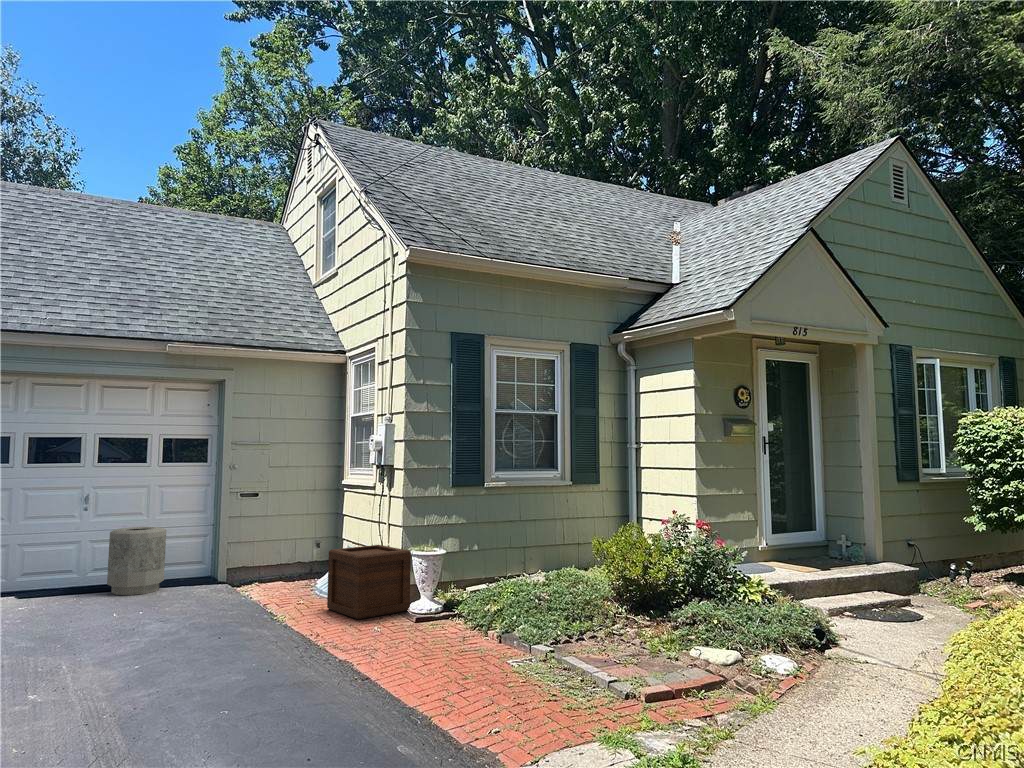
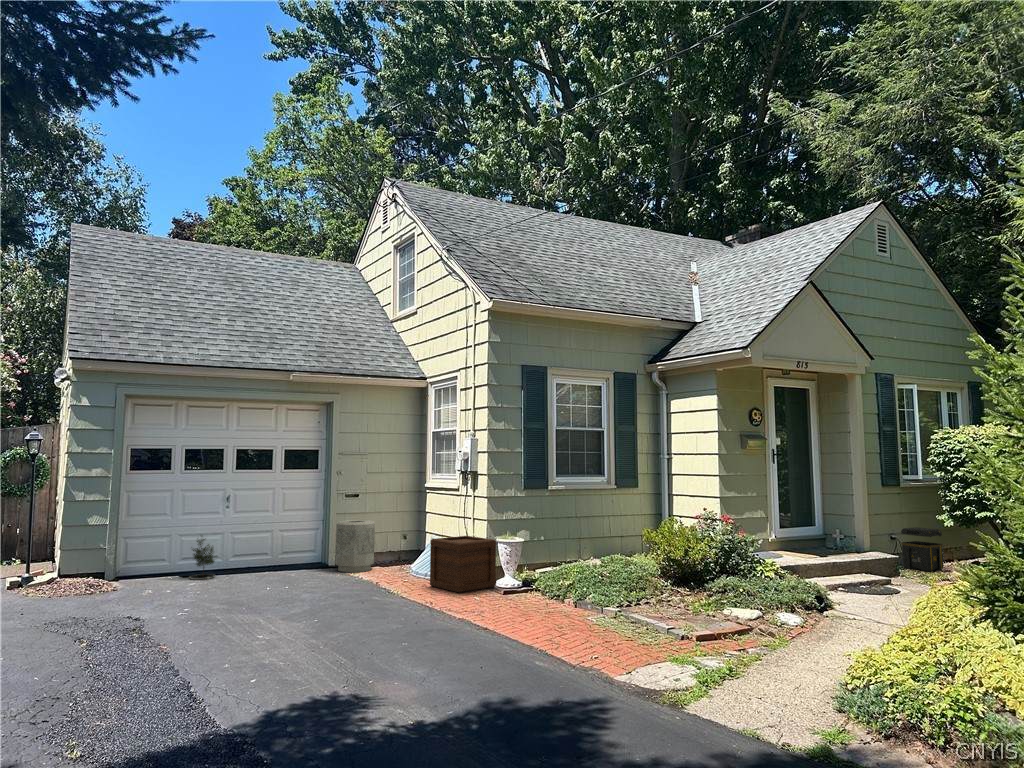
trash can: present [107,527,166,595] -> present [335,520,375,572]
toolbox: none [921,532,973,587] -> present [901,527,943,571]
potted tree: none [32,542,72,600] -> present [189,539,215,580]

